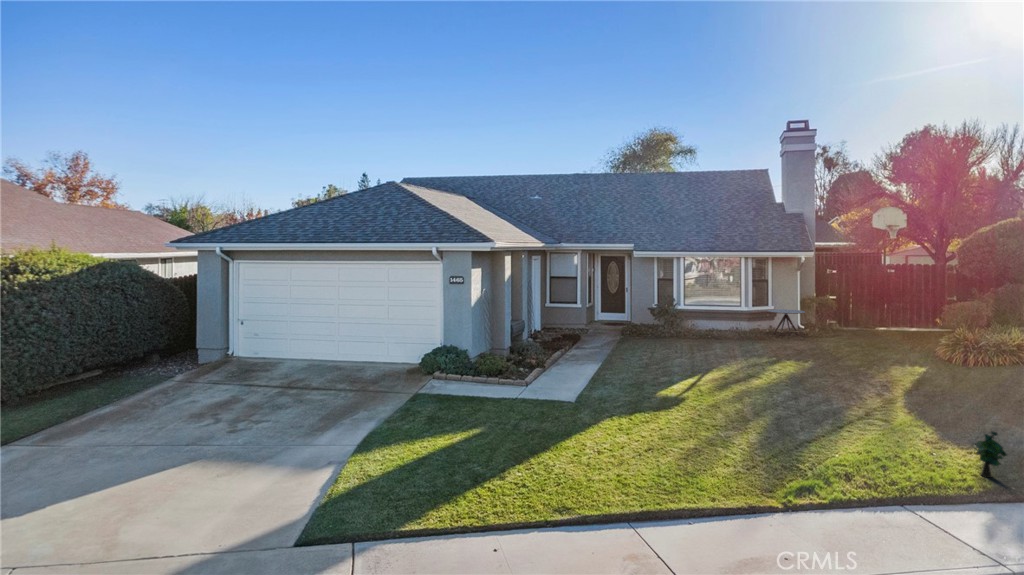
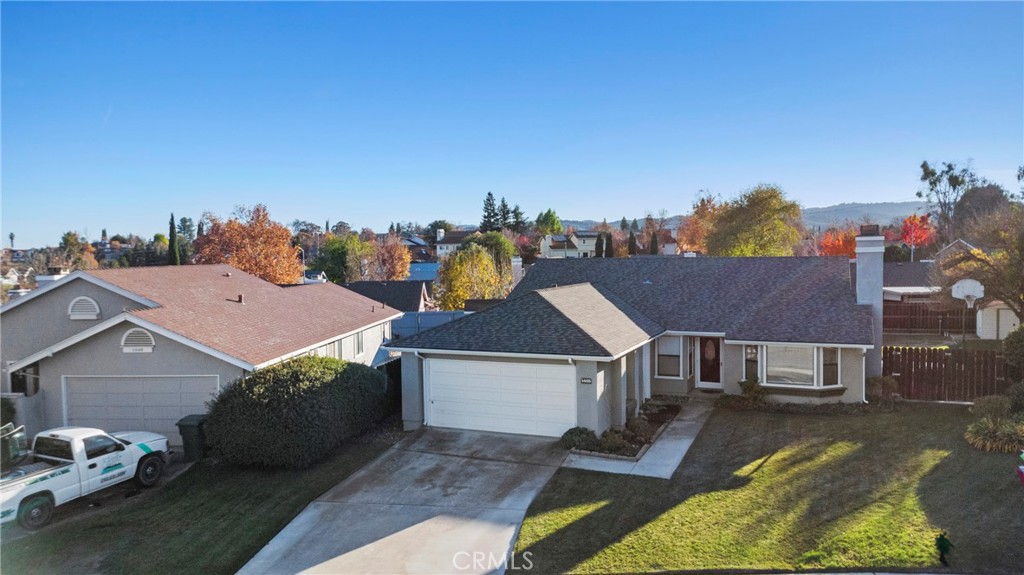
round table: present [768,309,805,335] -> none [846,387,879,412]

